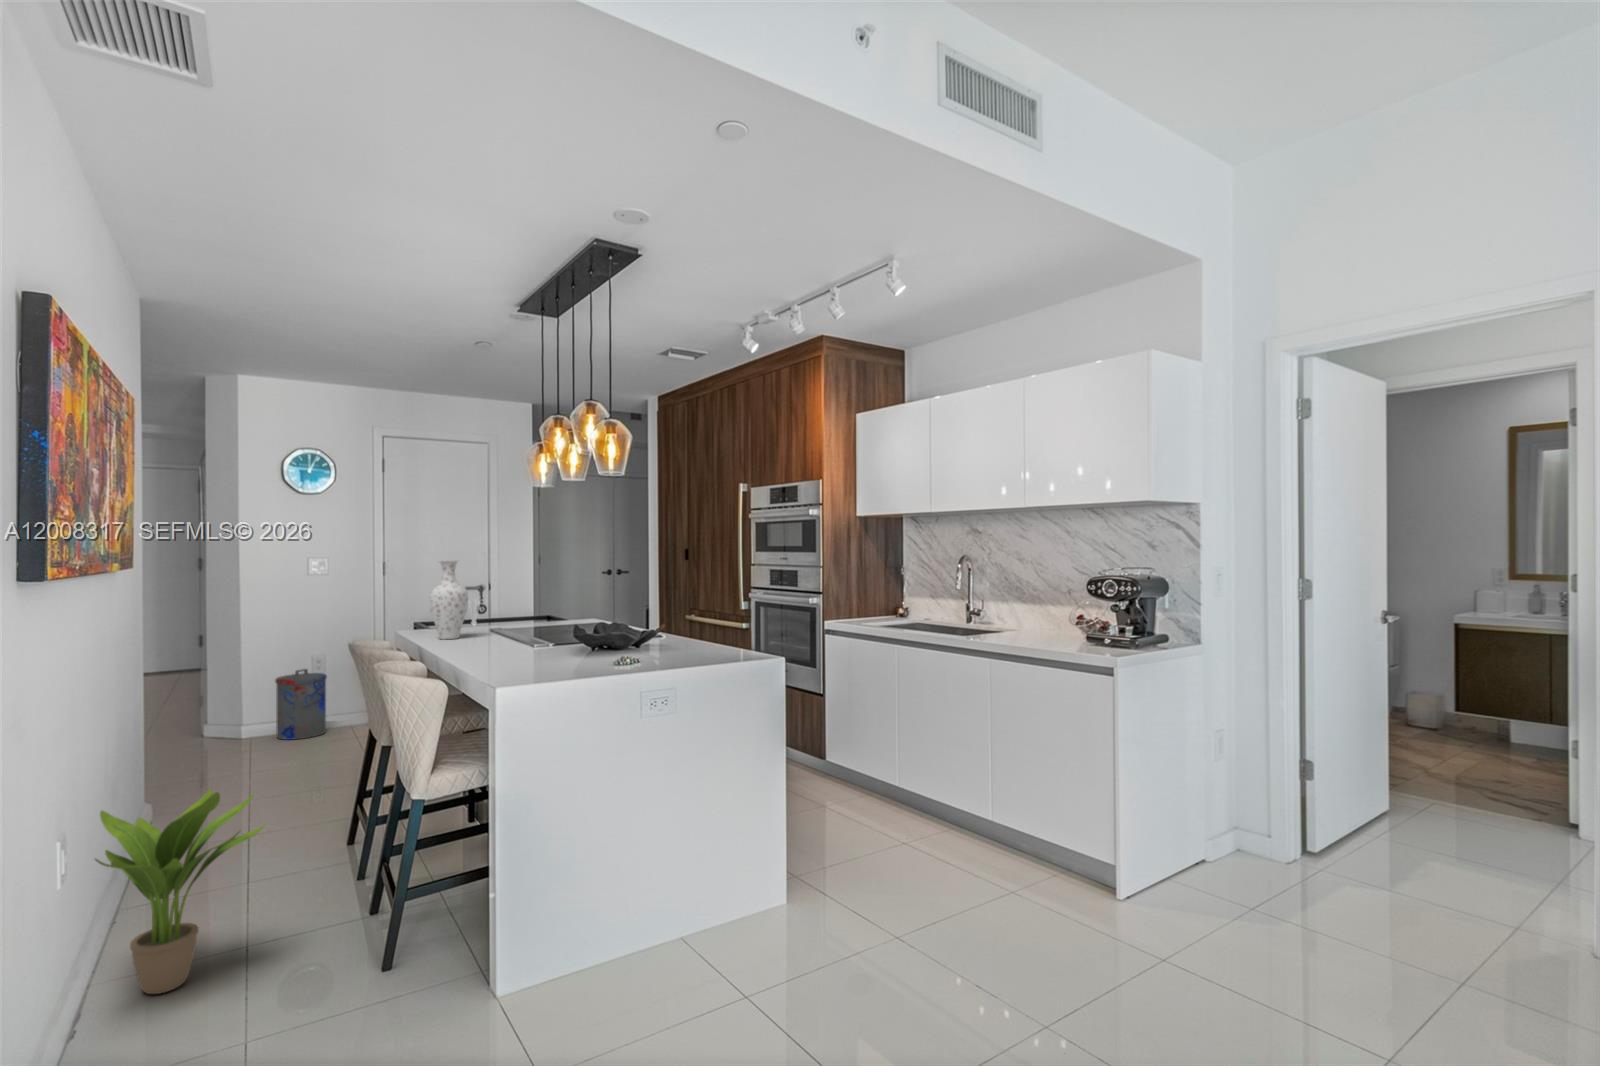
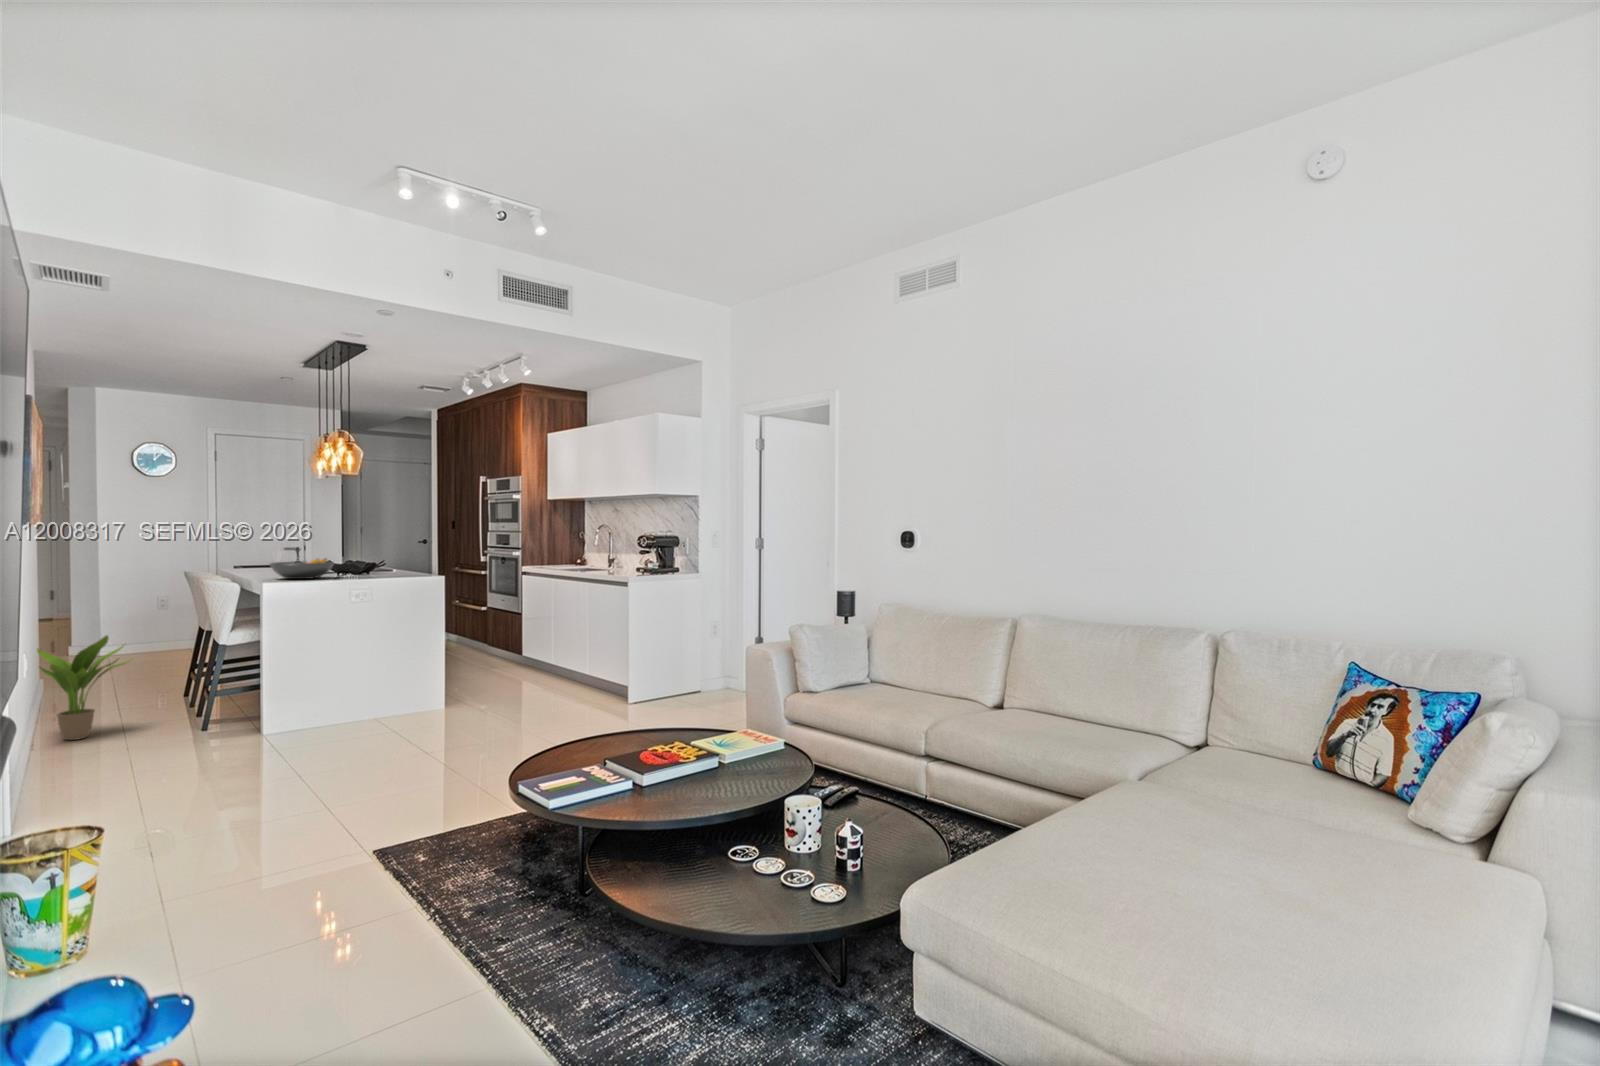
vase: present [430,560,468,639] -> none [240,523,267,571]
fruit bowl: none [497,628,605,672] -> present [270,558,334,579]
trash can: present [275,669,327,740] -> none [130,604,171,655]

